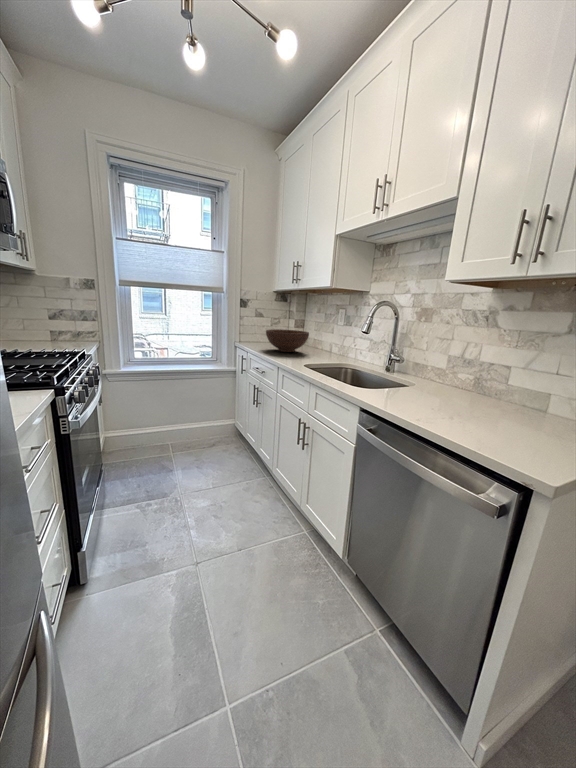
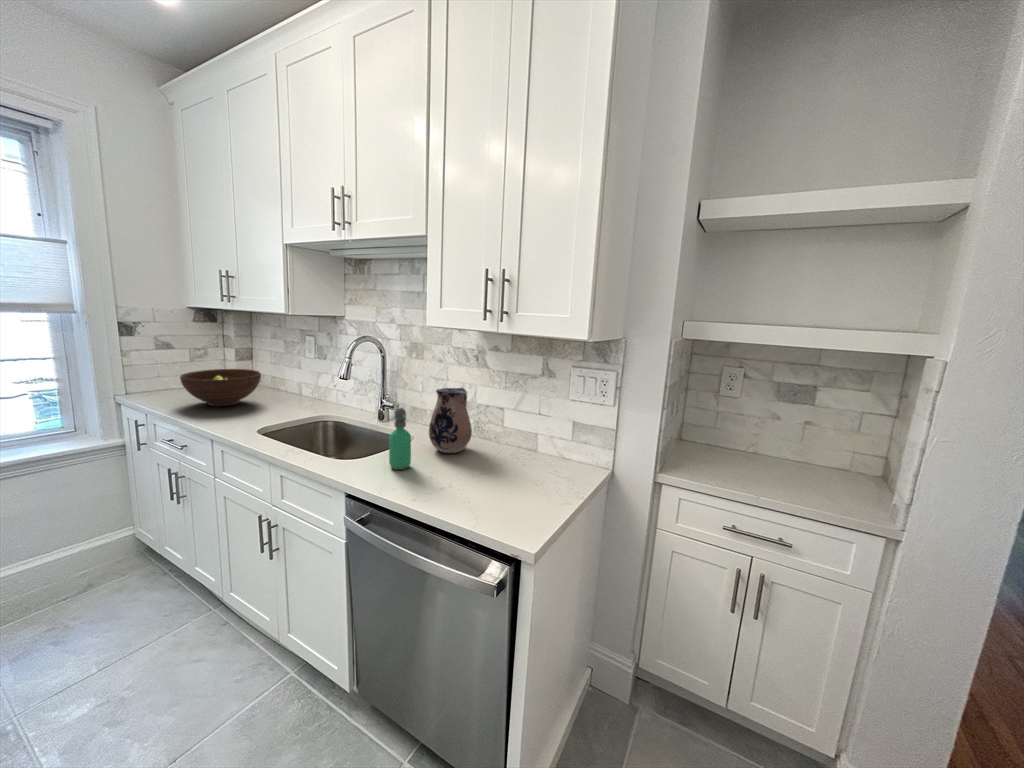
ceramic pitcher: none [431,341,475,398] -> present [429,388,472,453]
soap dispenser: none [396,348,418,400] -> present [389,408,411,470]

